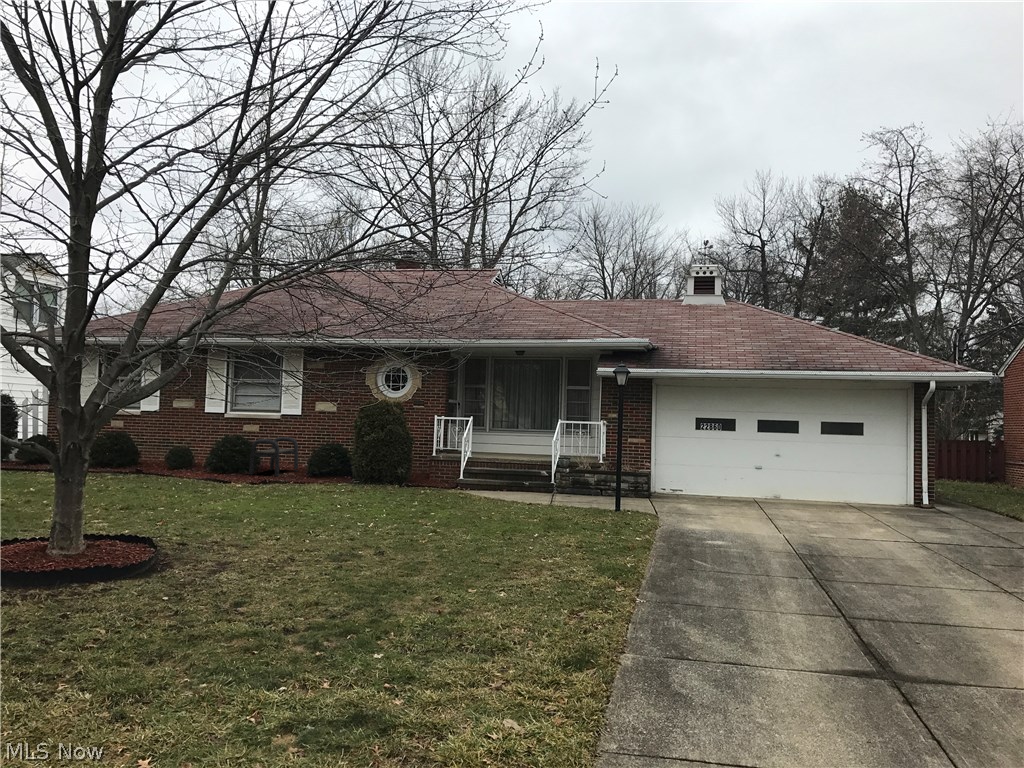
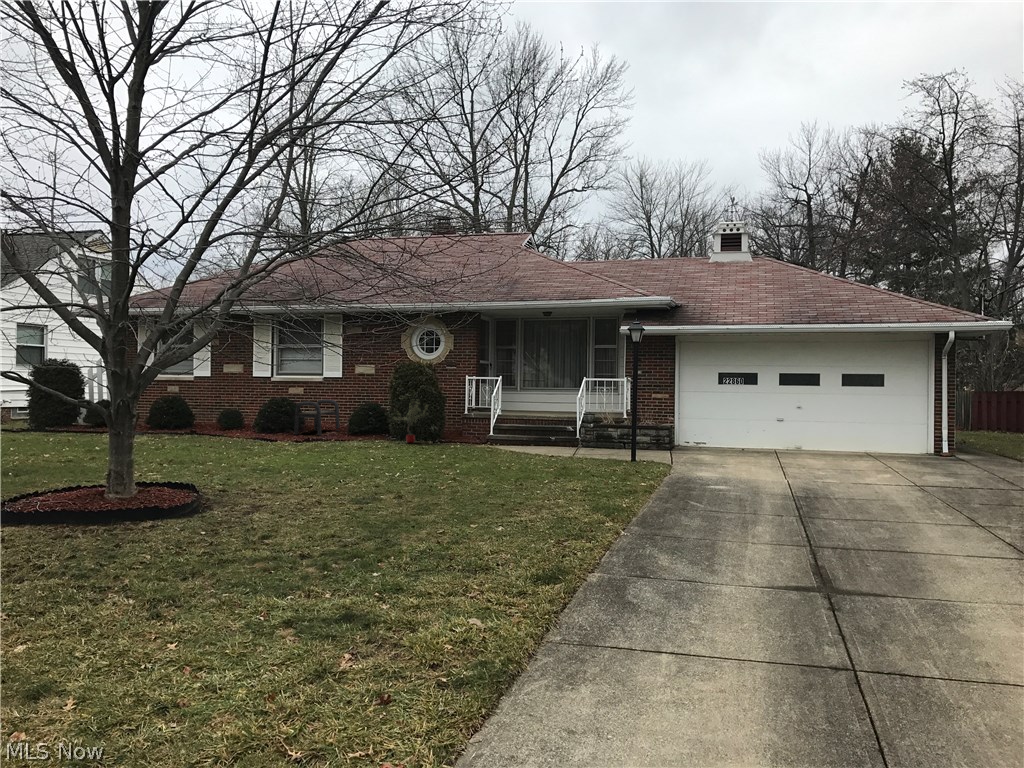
potted tree: none [359,439,399,487] -> present [394,399,428,443]

